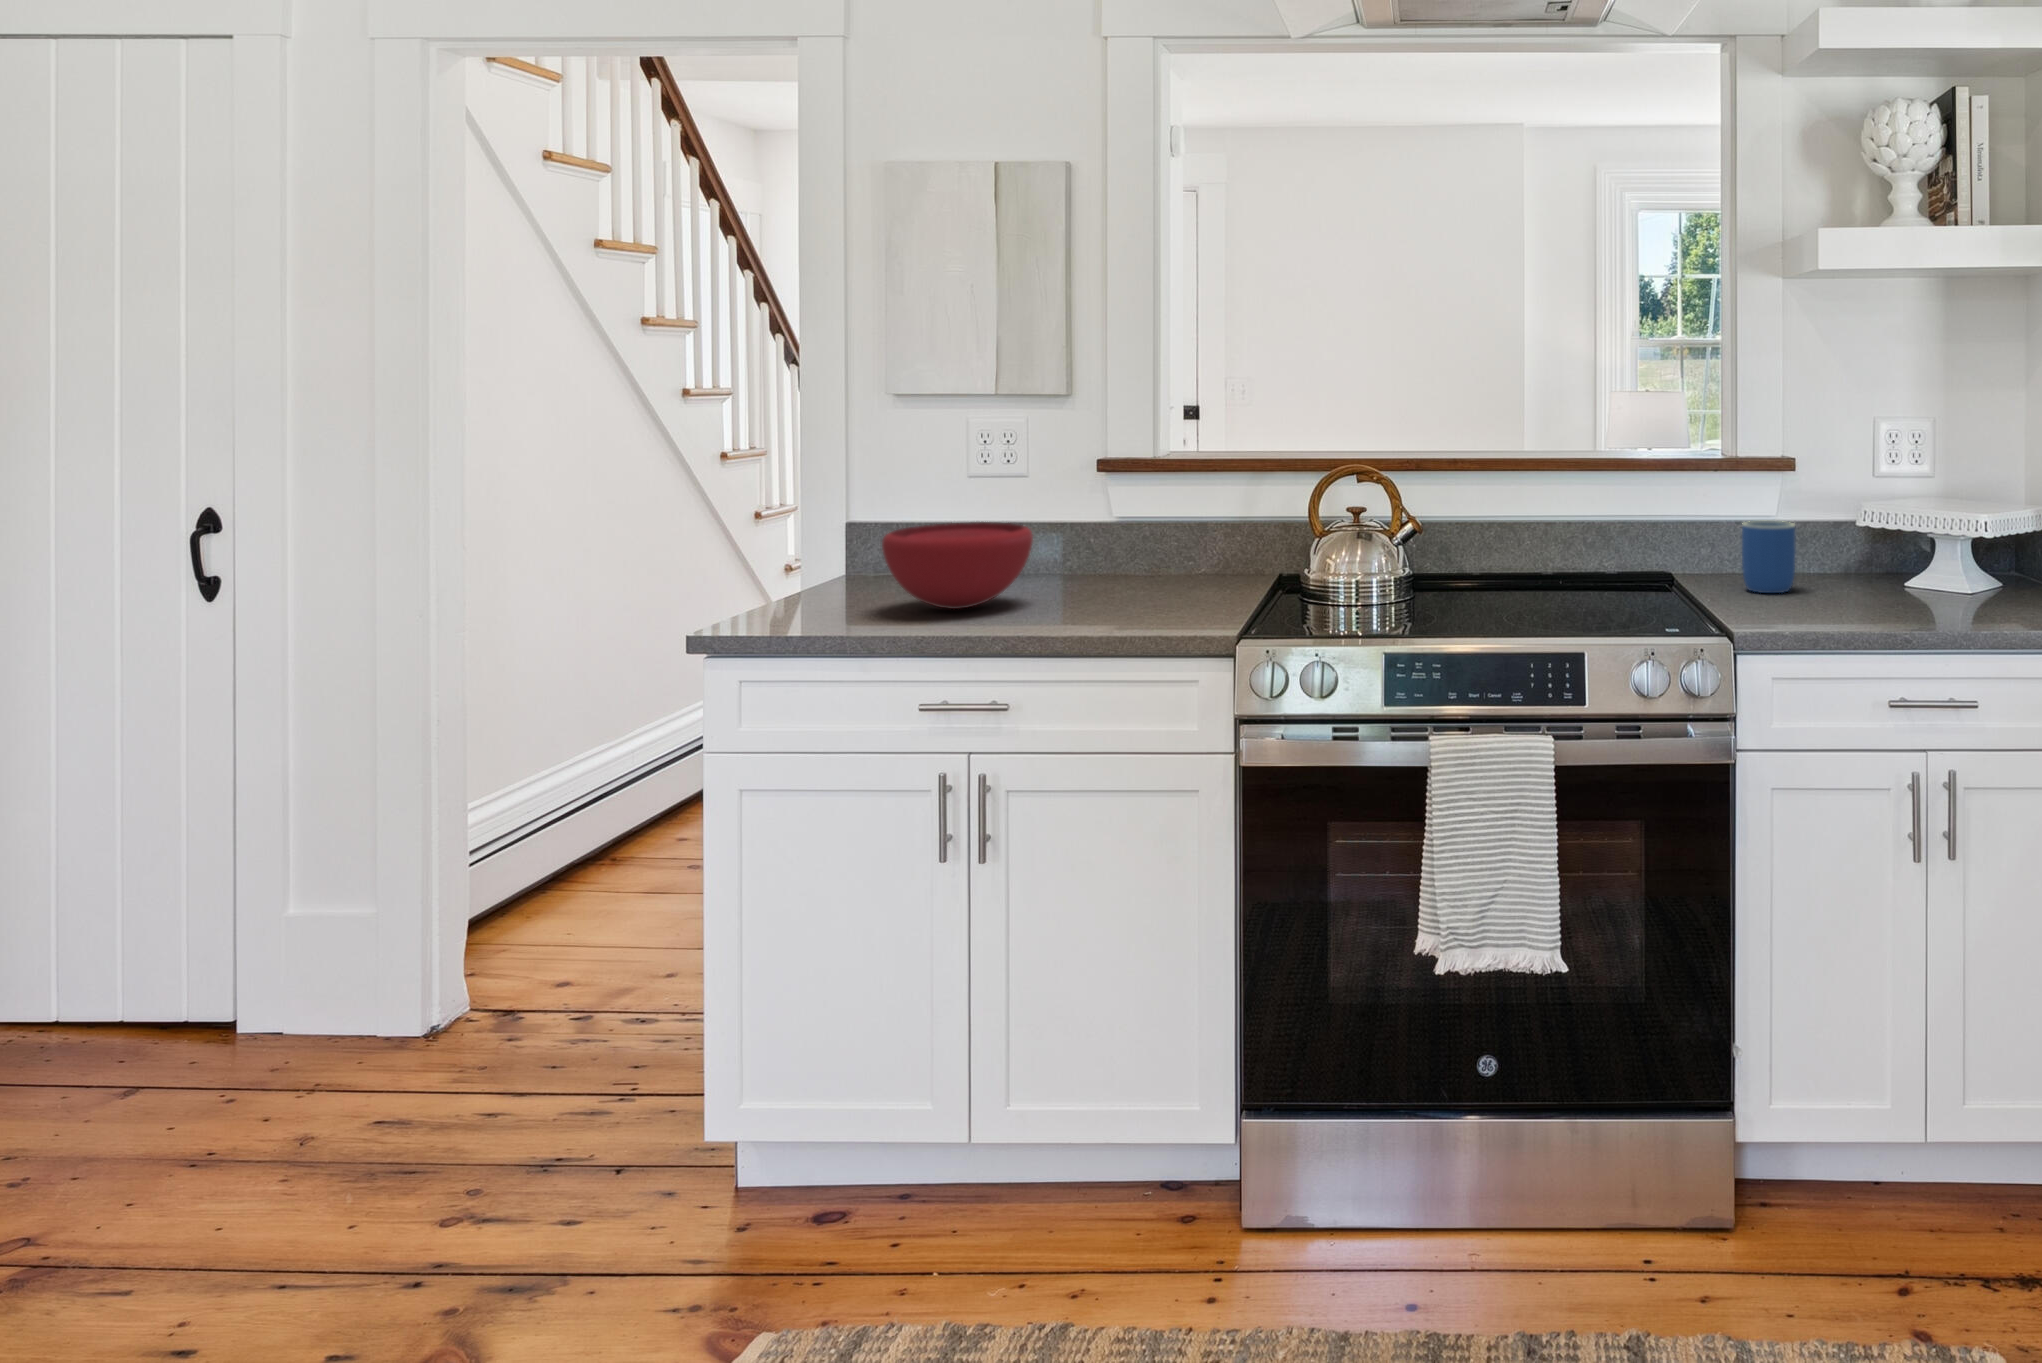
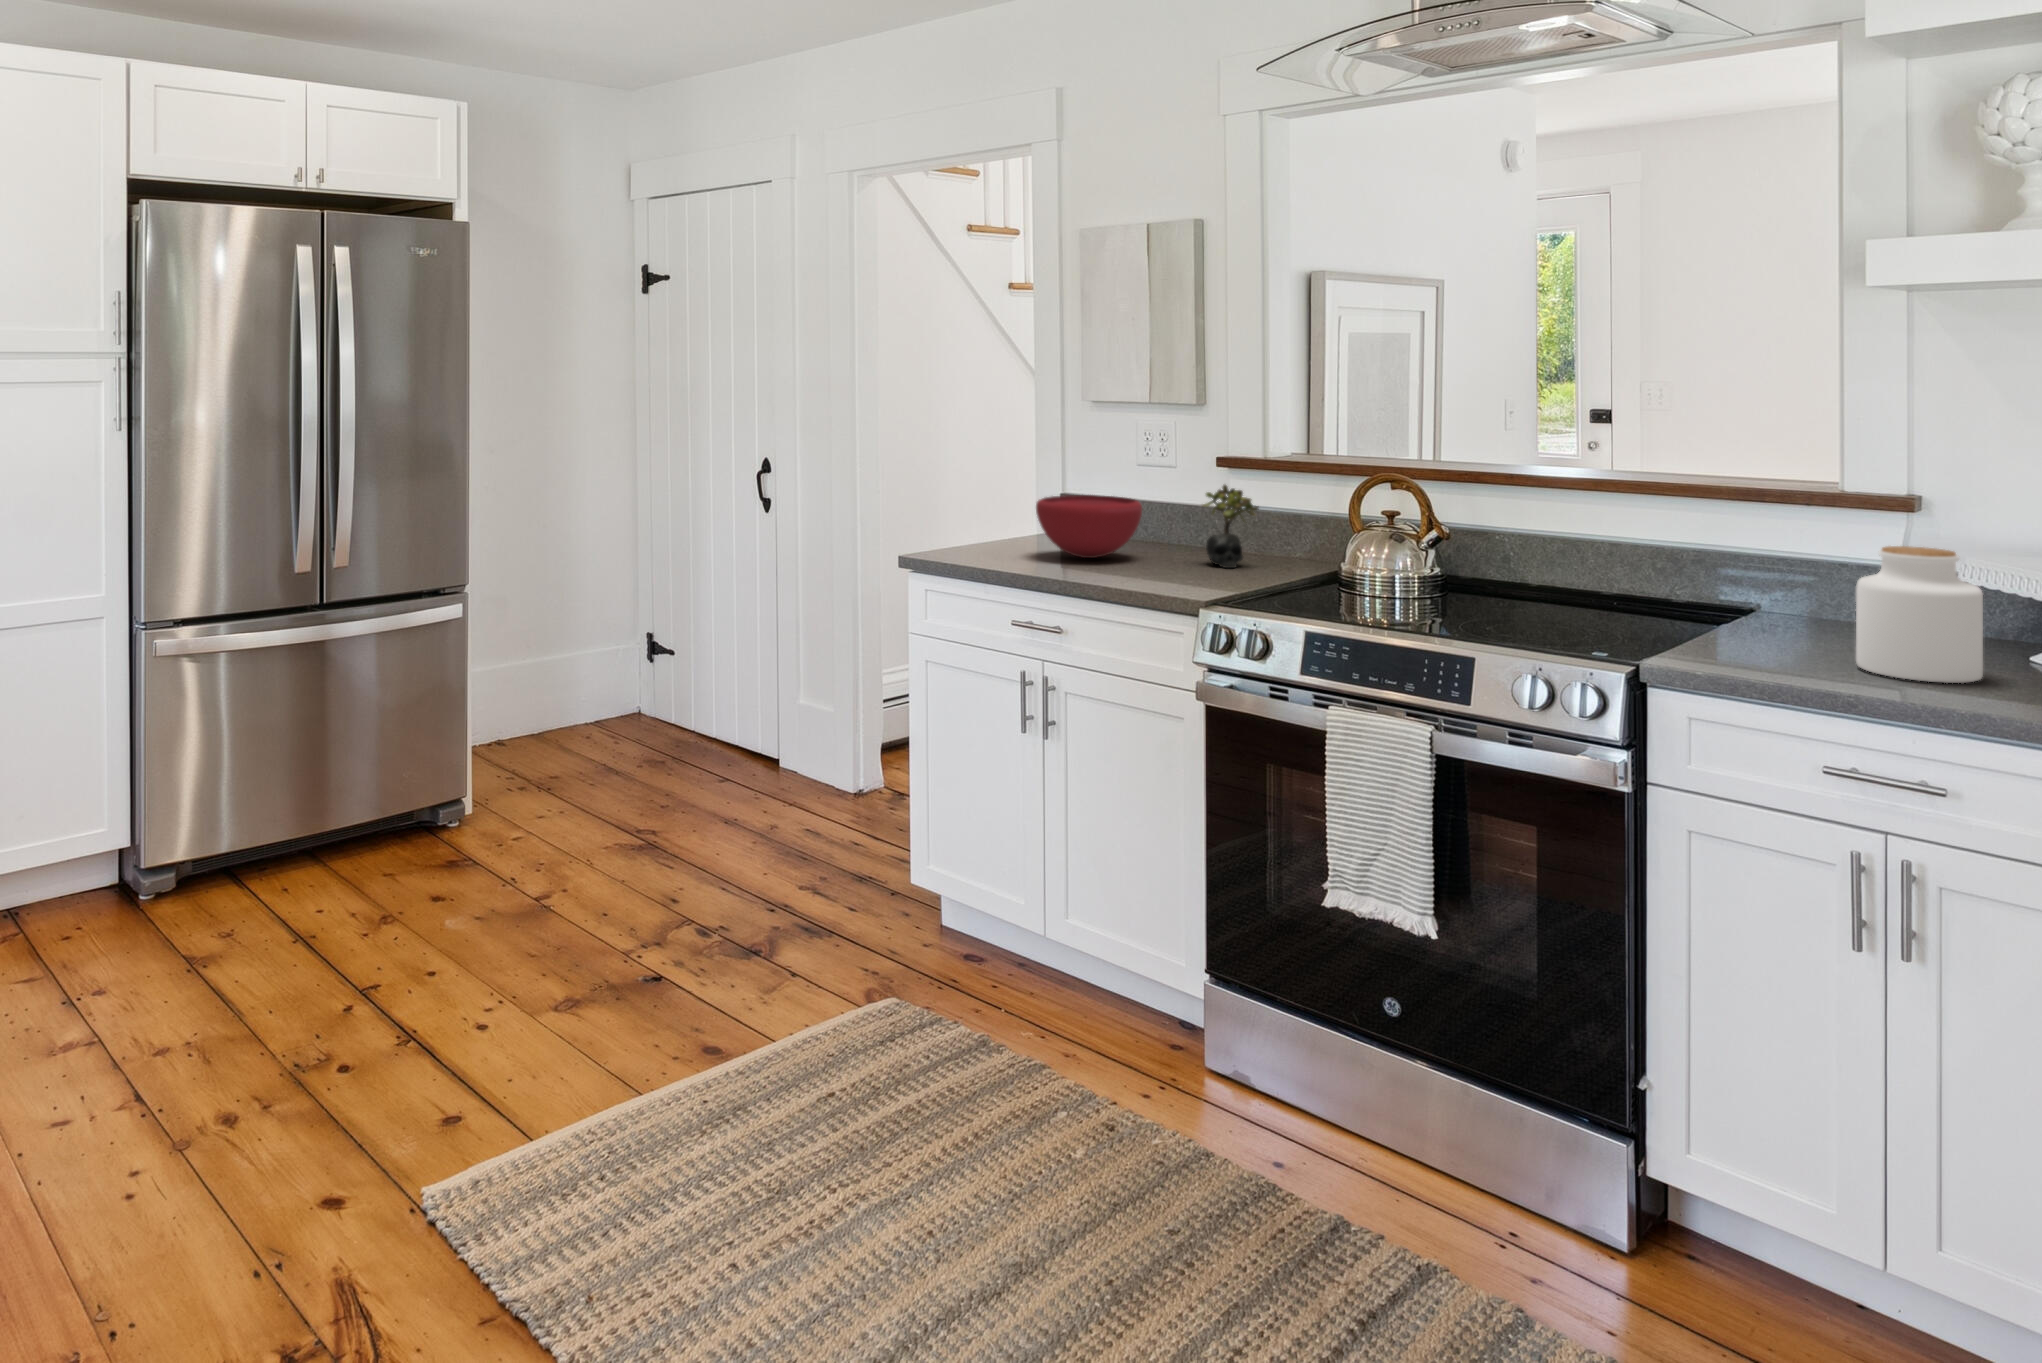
succulent plant: none [1114,494,1184,597] -> present [1203,485,1259,568]
jar: none [1849,496,1939,612] -> present [1856,546,1983,683]
mug: present [1742,521,1796,593] -> none [1774,563,1845,644]

